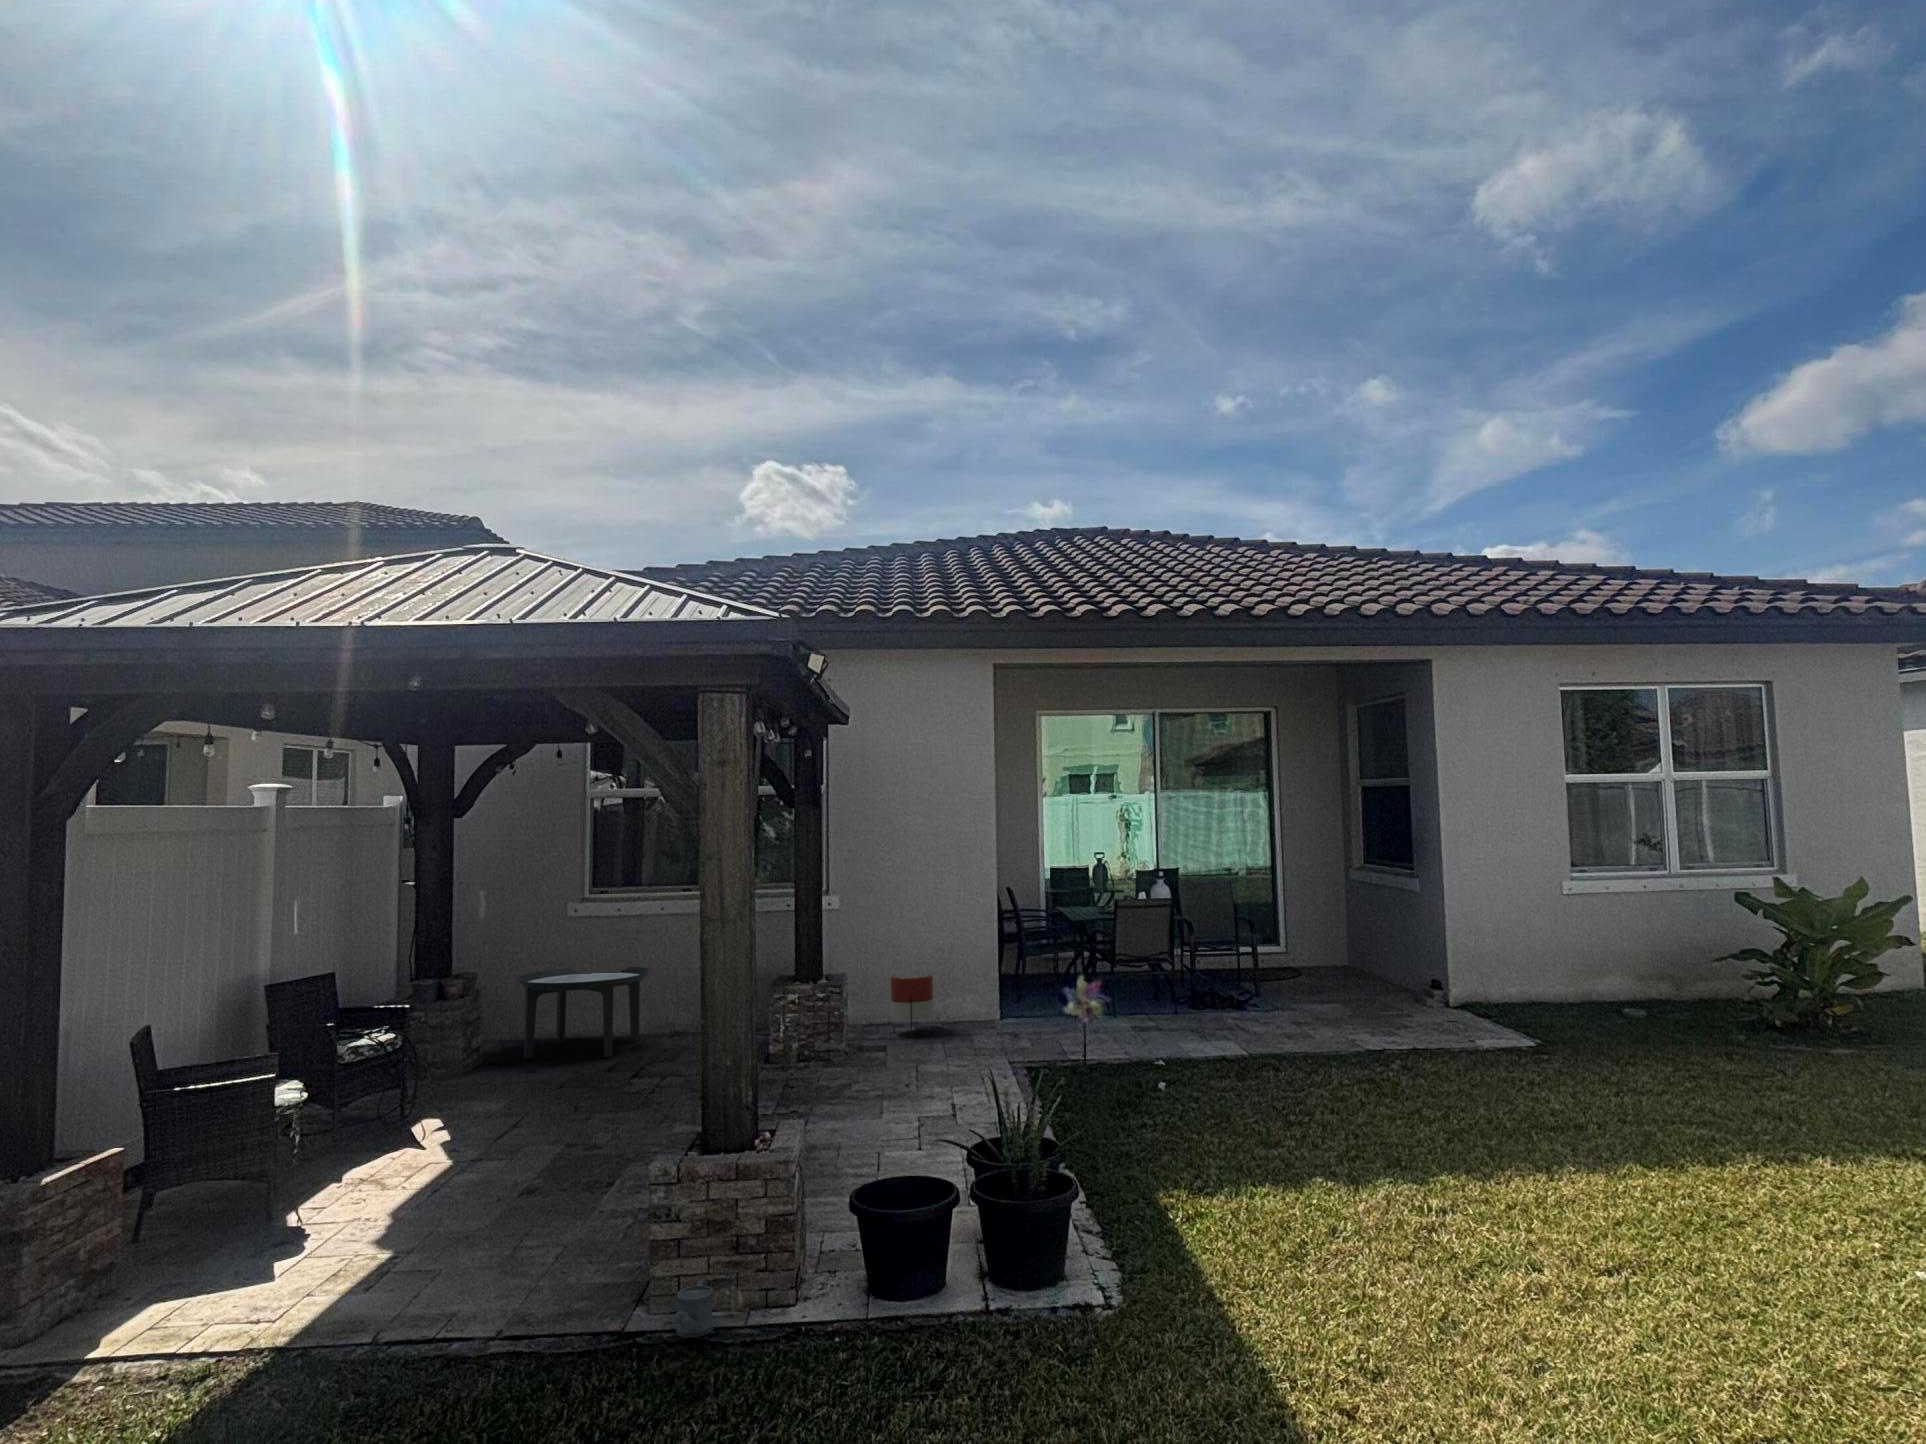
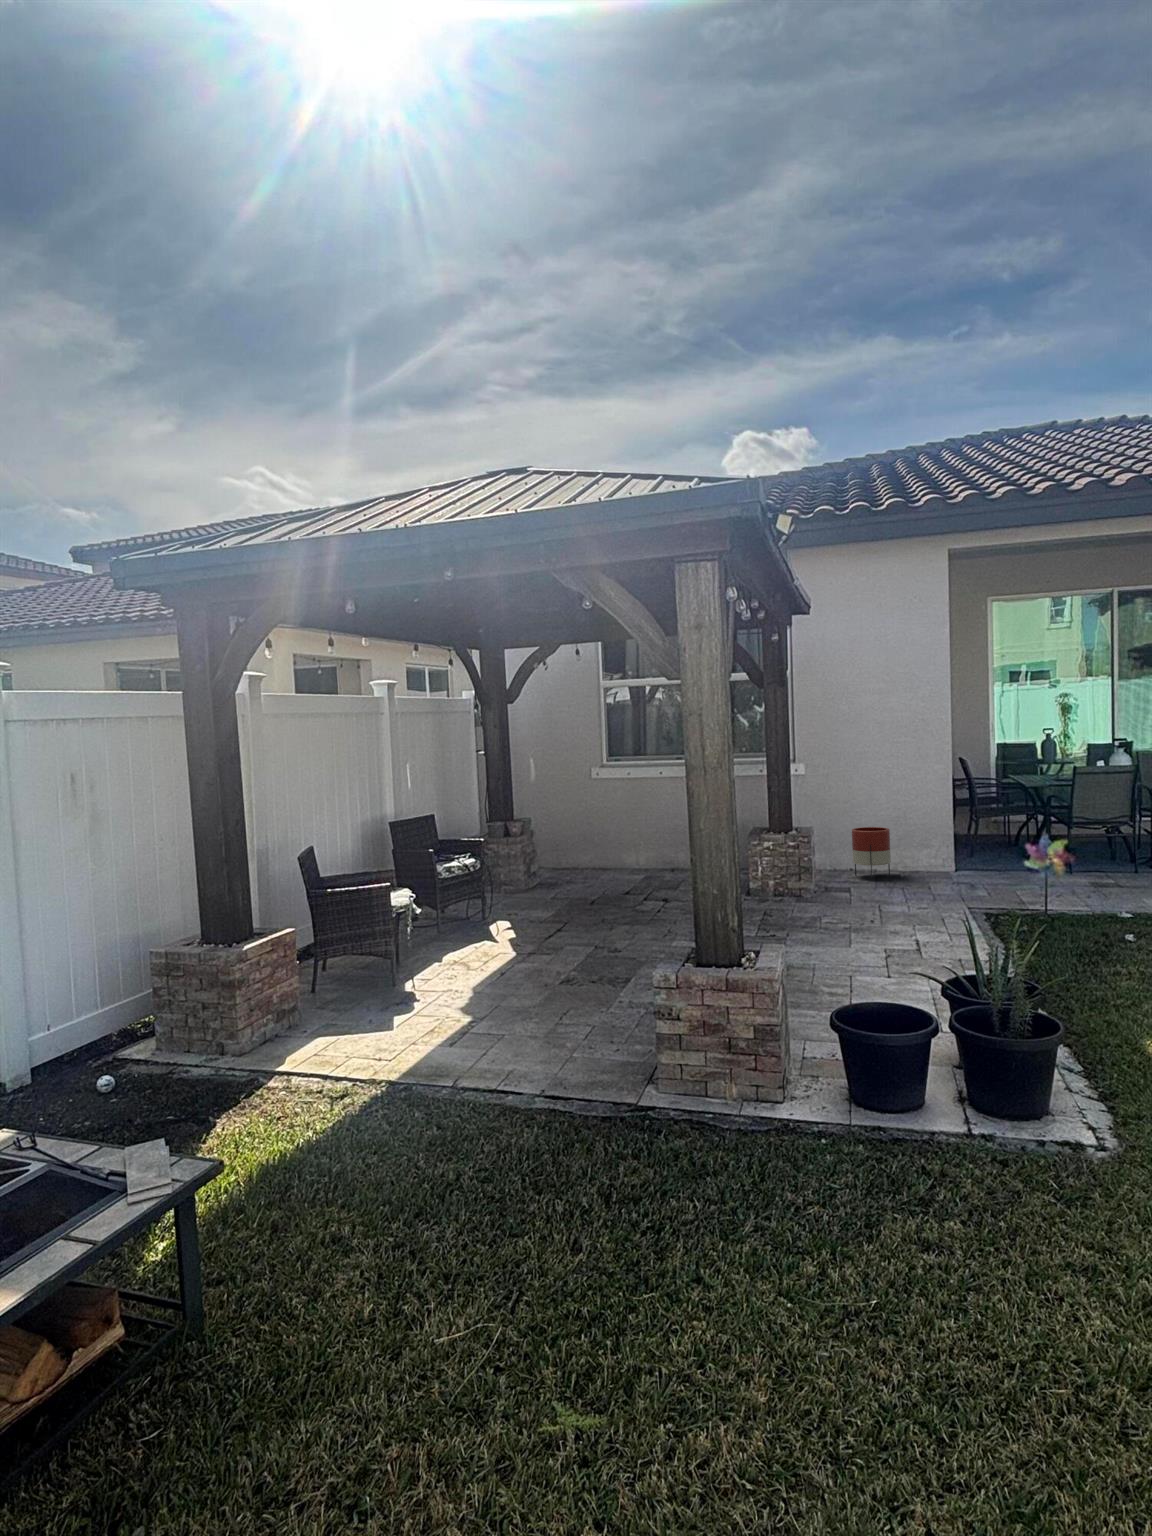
round table: present [516,966,651,1059] -> none [560,817,656,884]
watering can: present [675,1279,714,1338] -> none [677,1071,712,1120]

